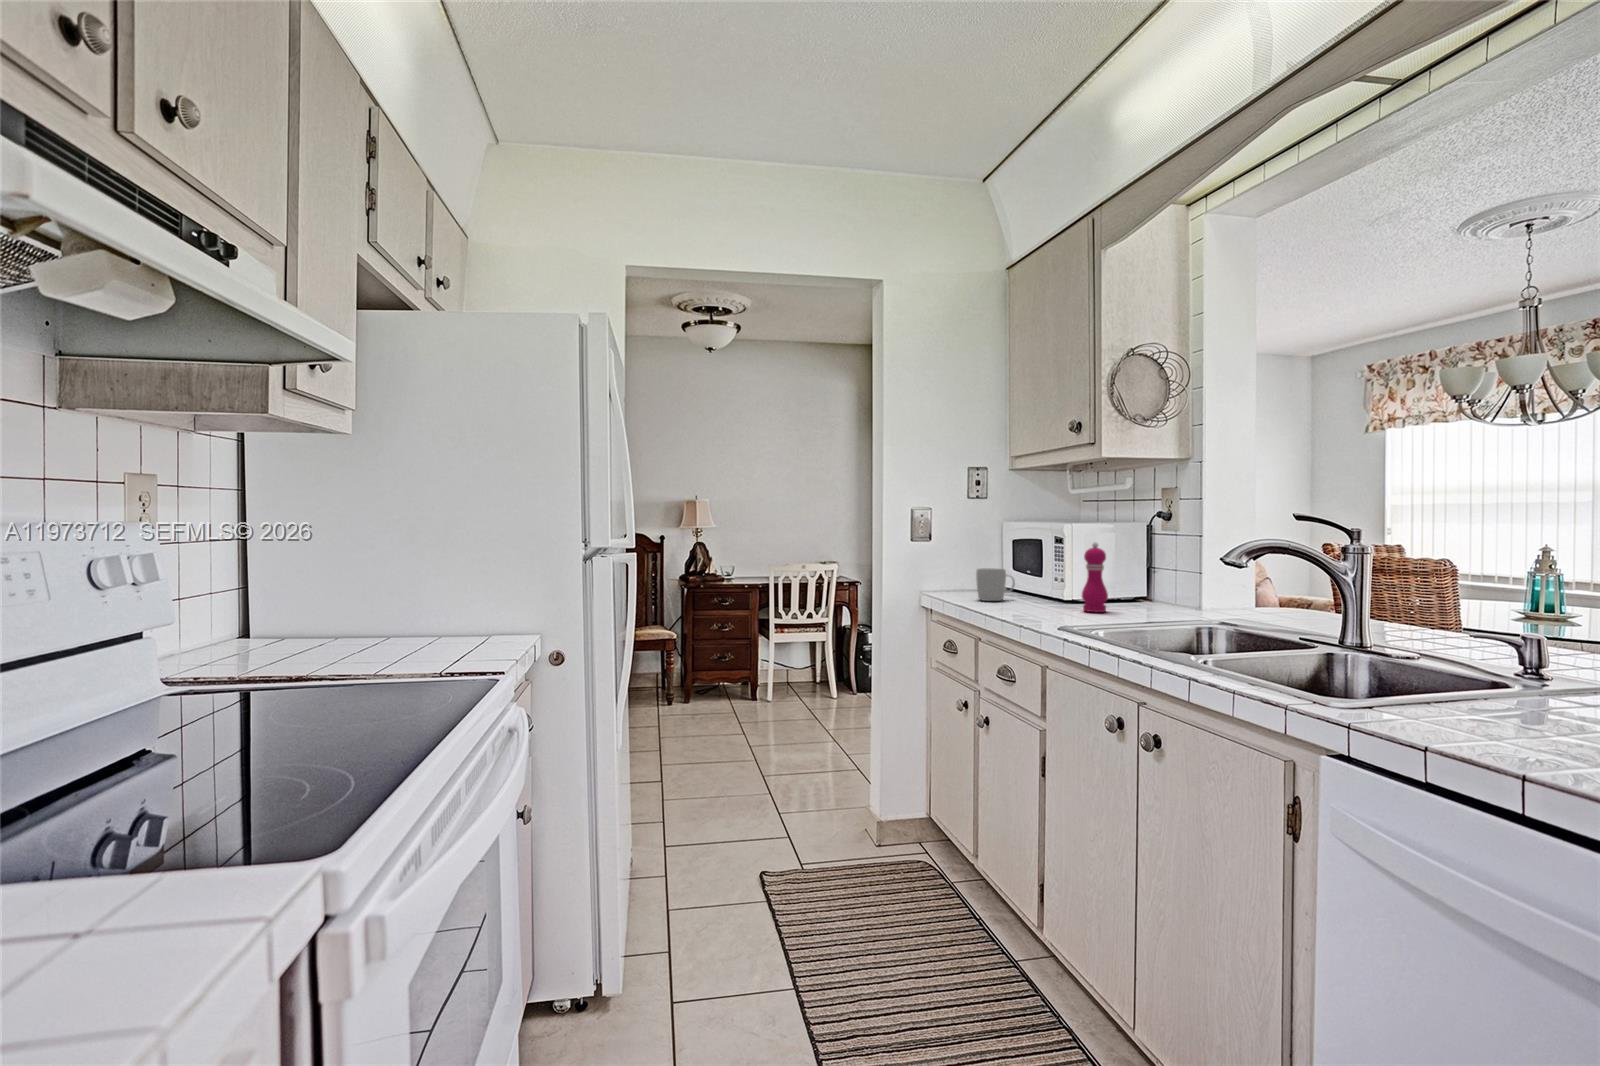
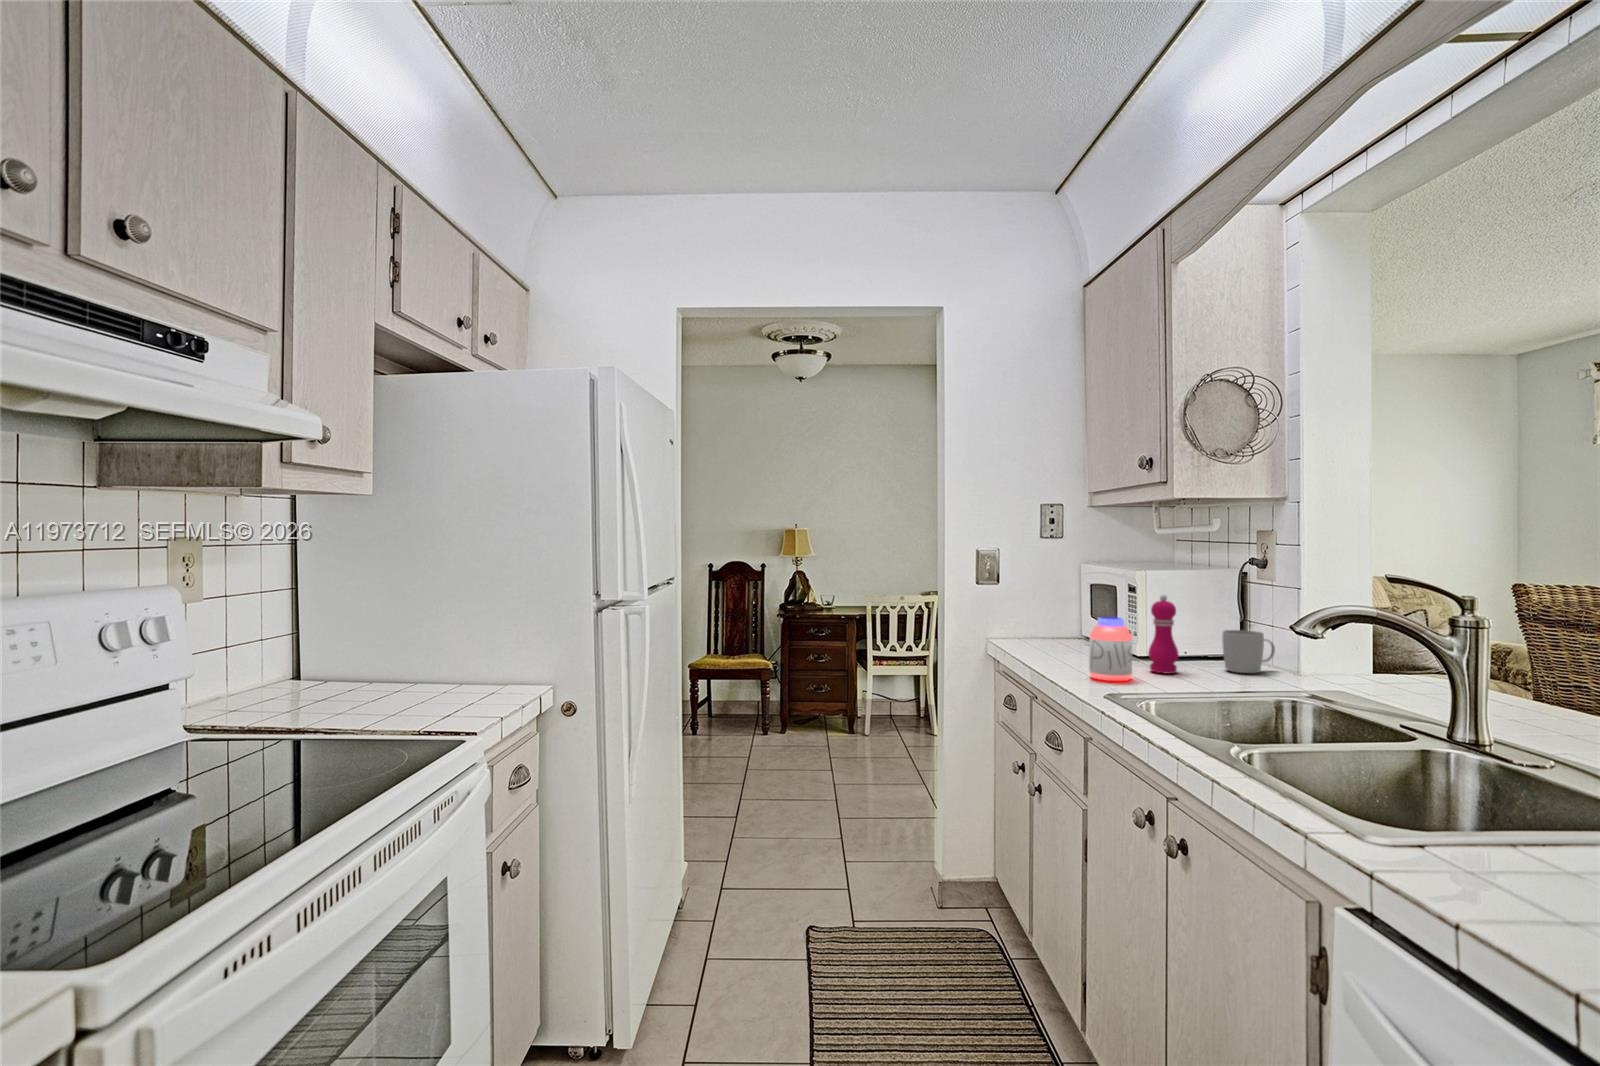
jar: none [1035,562,1073,618] -> present [1089,617,1132,681]
mug: present [976,568,1015,601] -> present [1222,630,1275,673]

